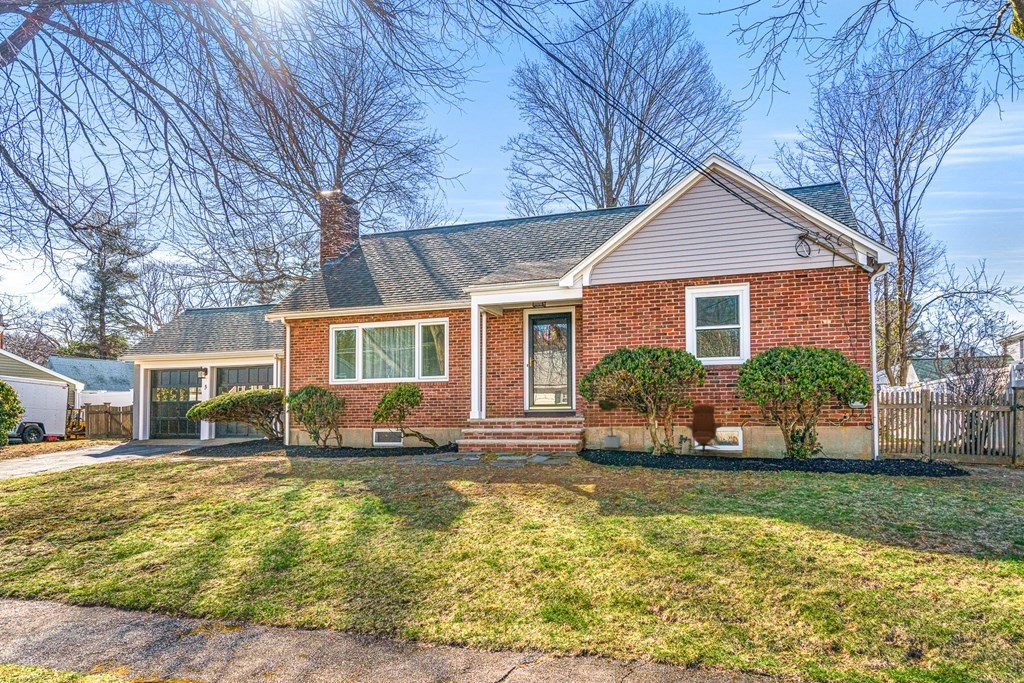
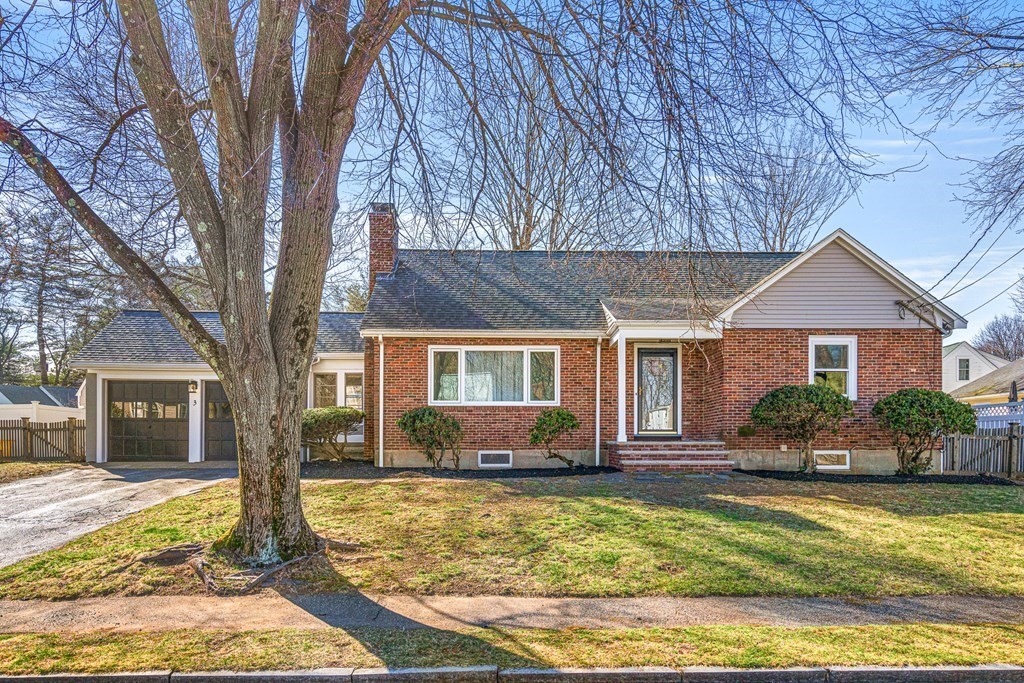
lounge chair: present [685,405,722,455] -> none [814,434,852,476]

